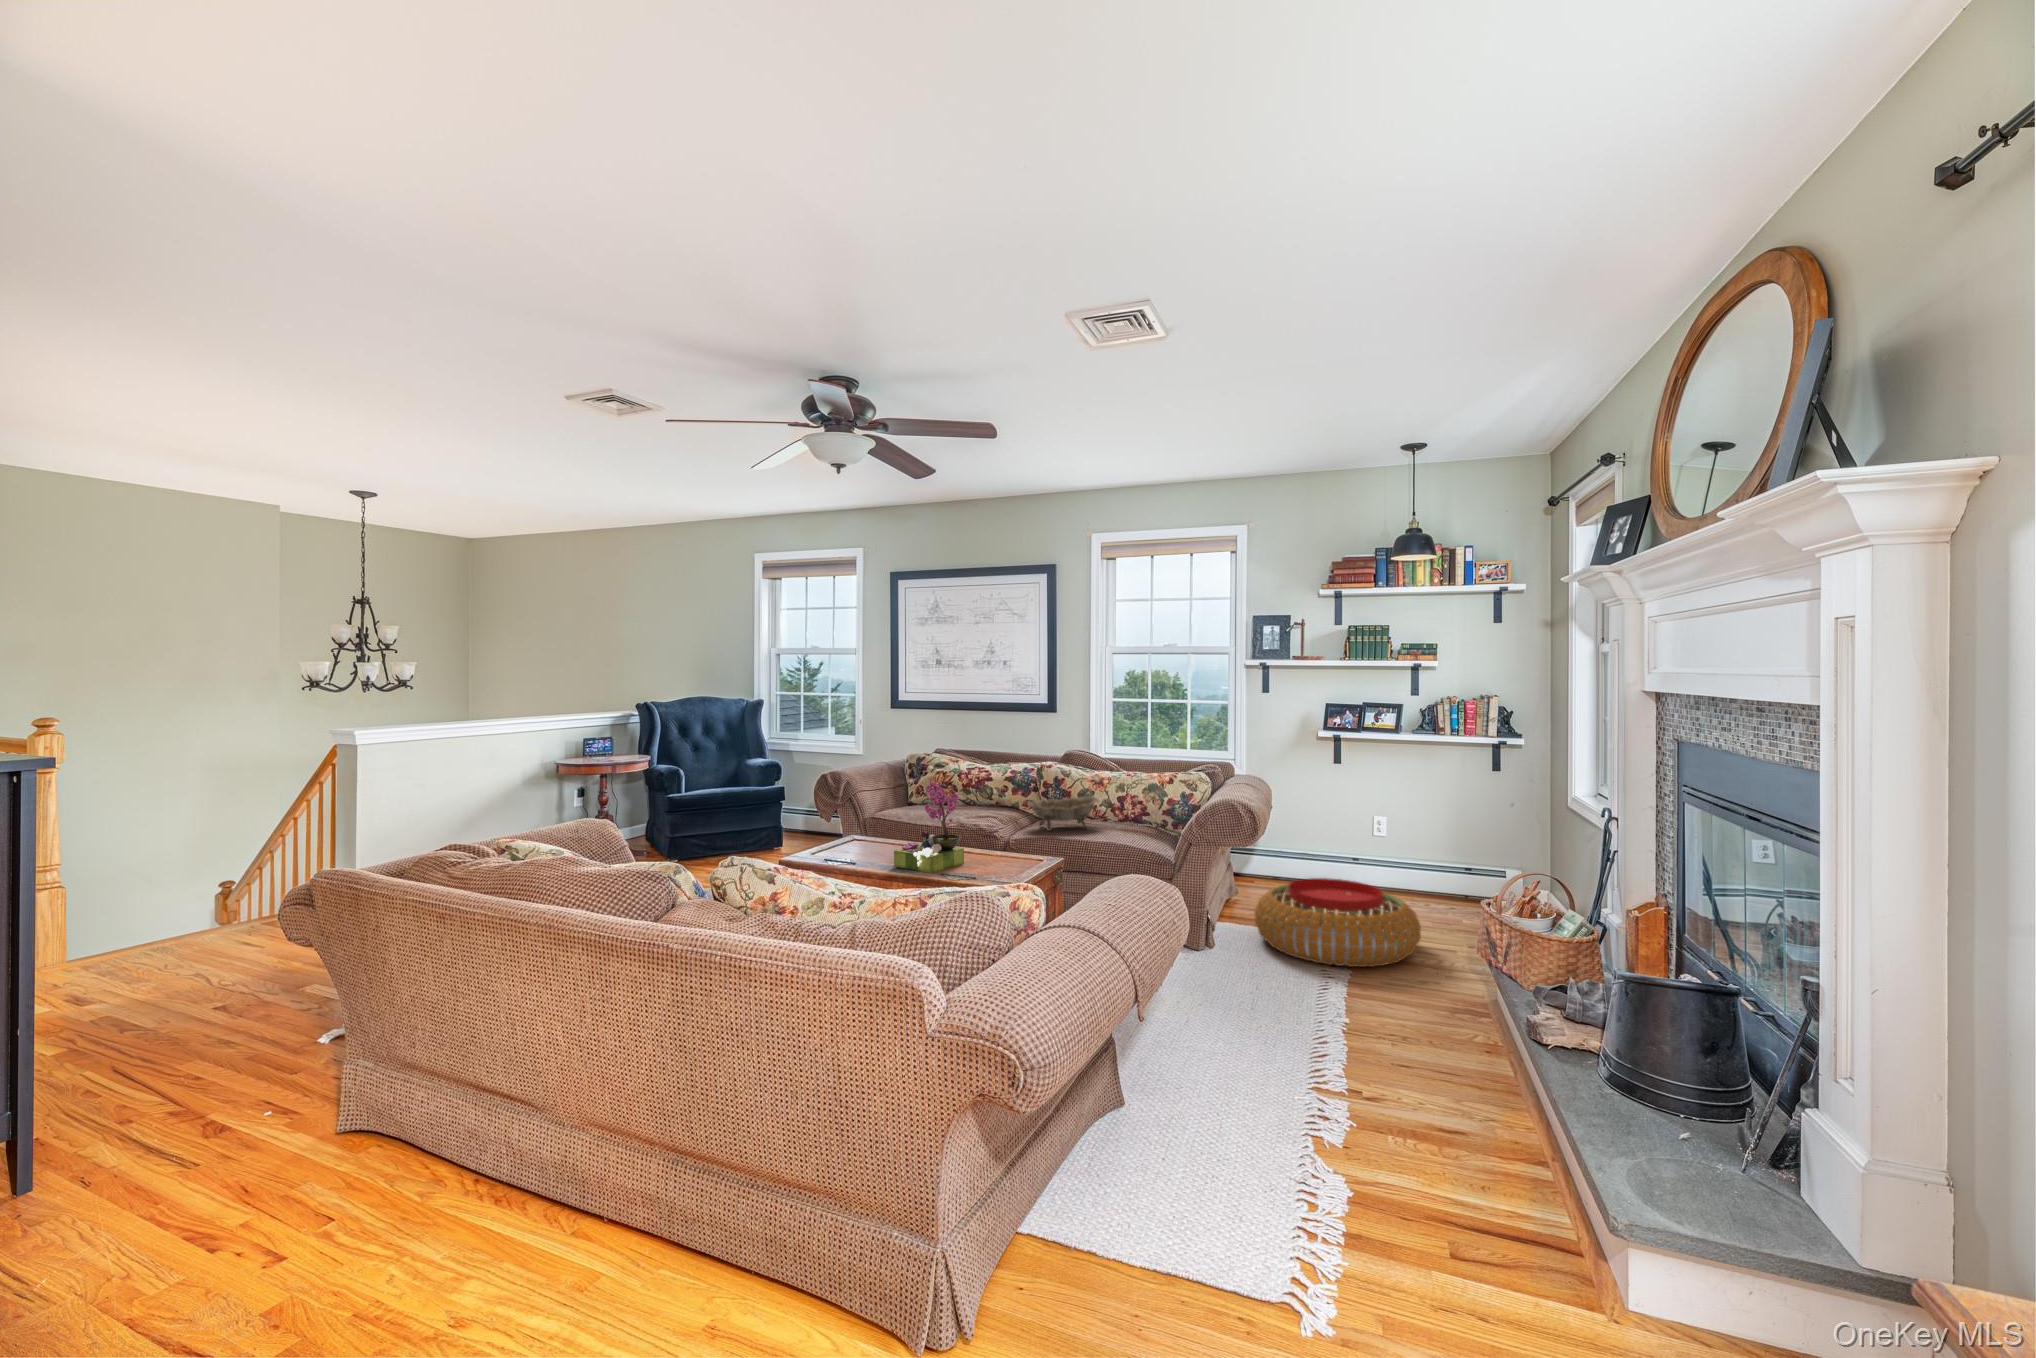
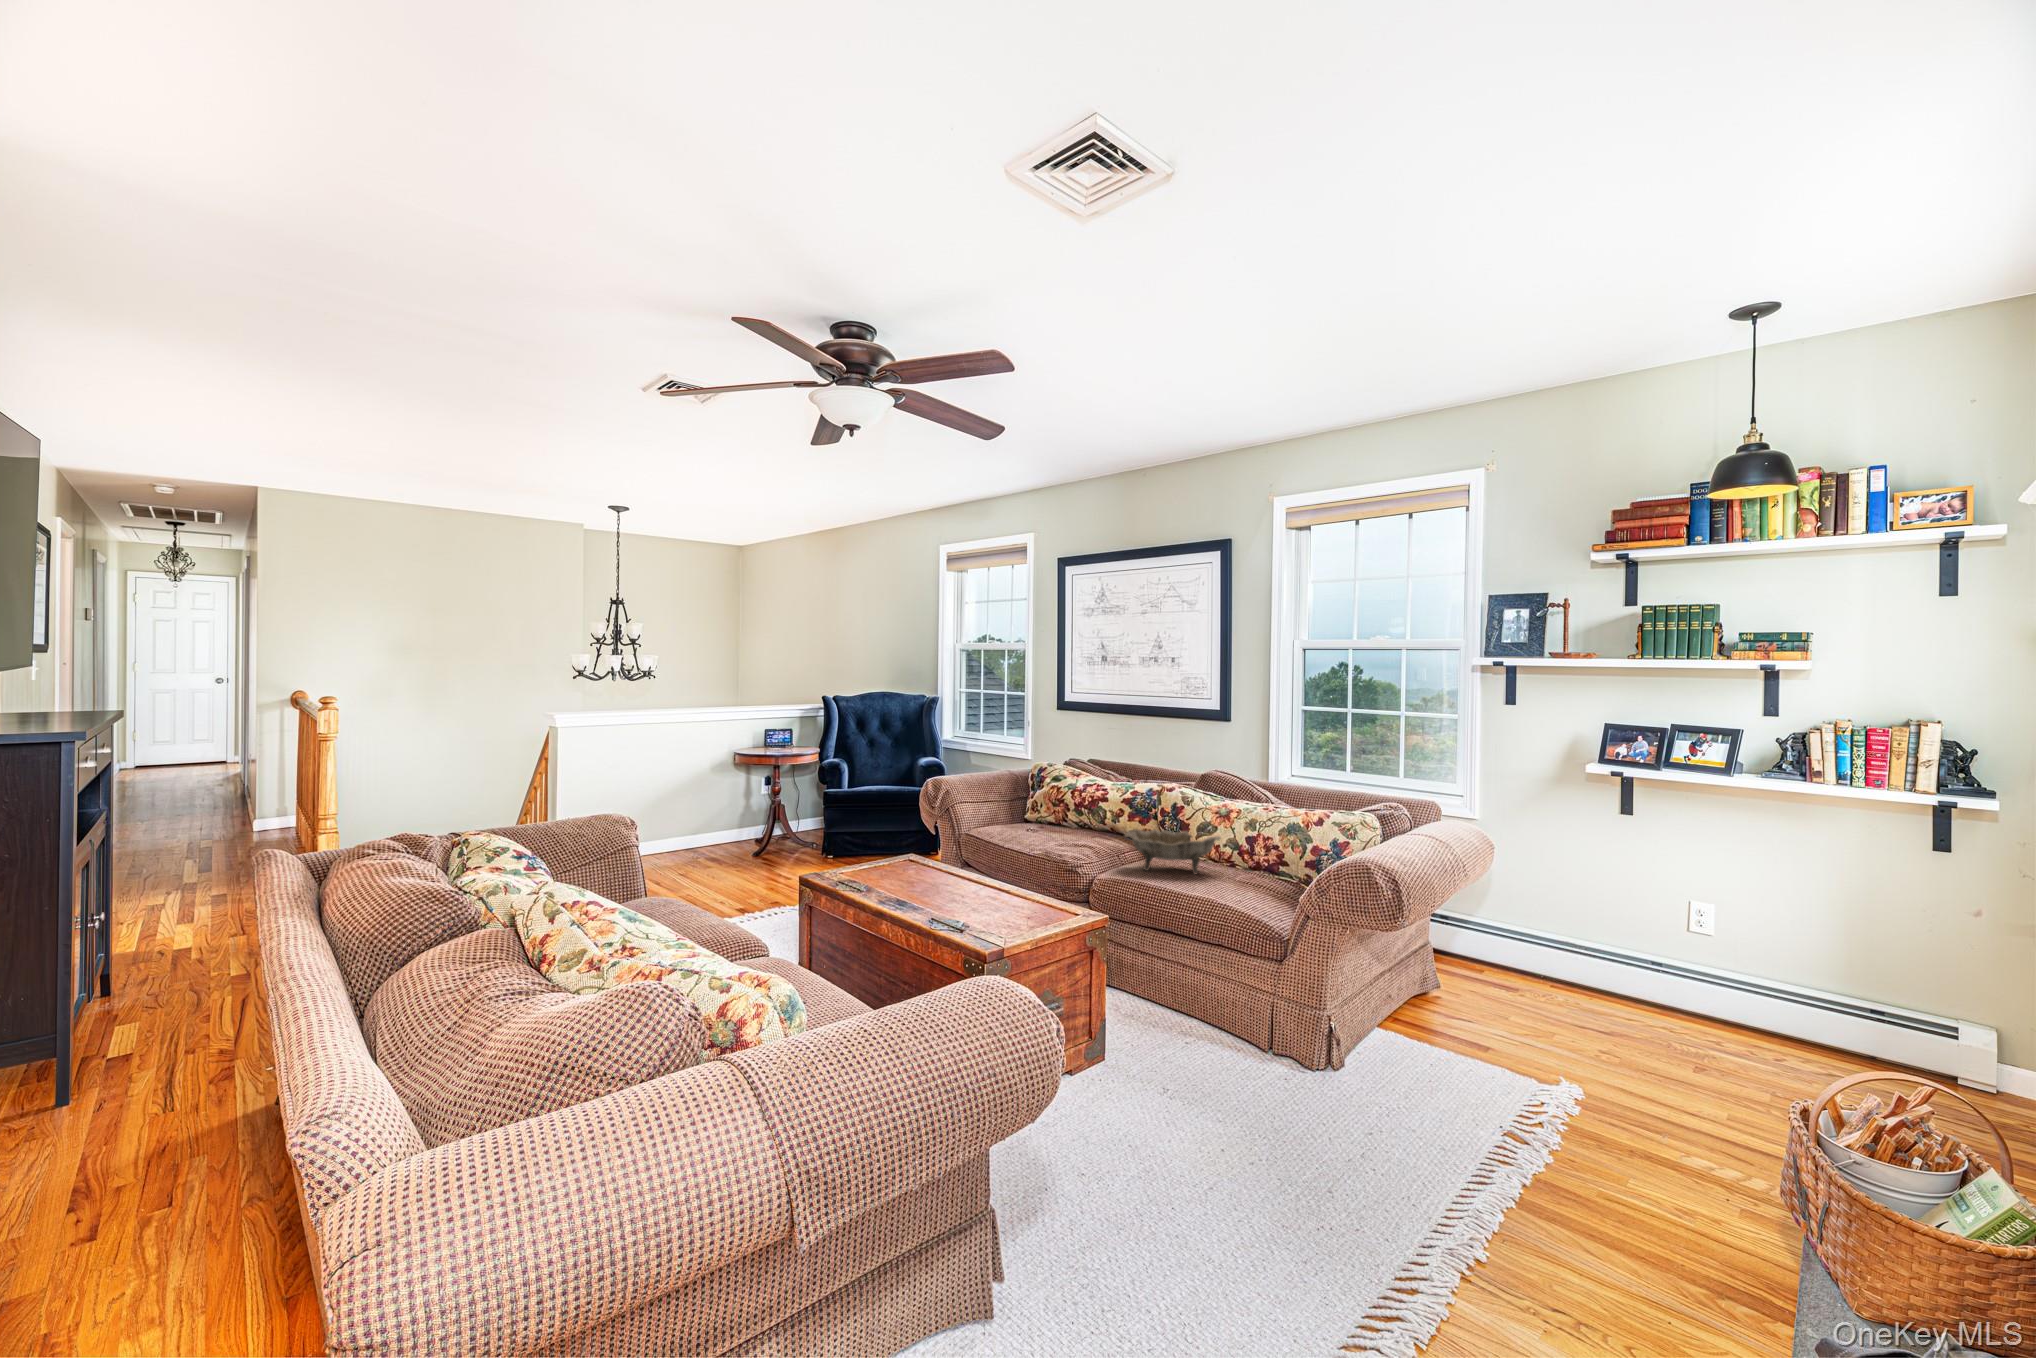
flower arrangement: present [894,781,964,873] -> none [888,787,971,904]
pouf: present [1255,878,1421,967] -> none [1396,992,1696,1168]

